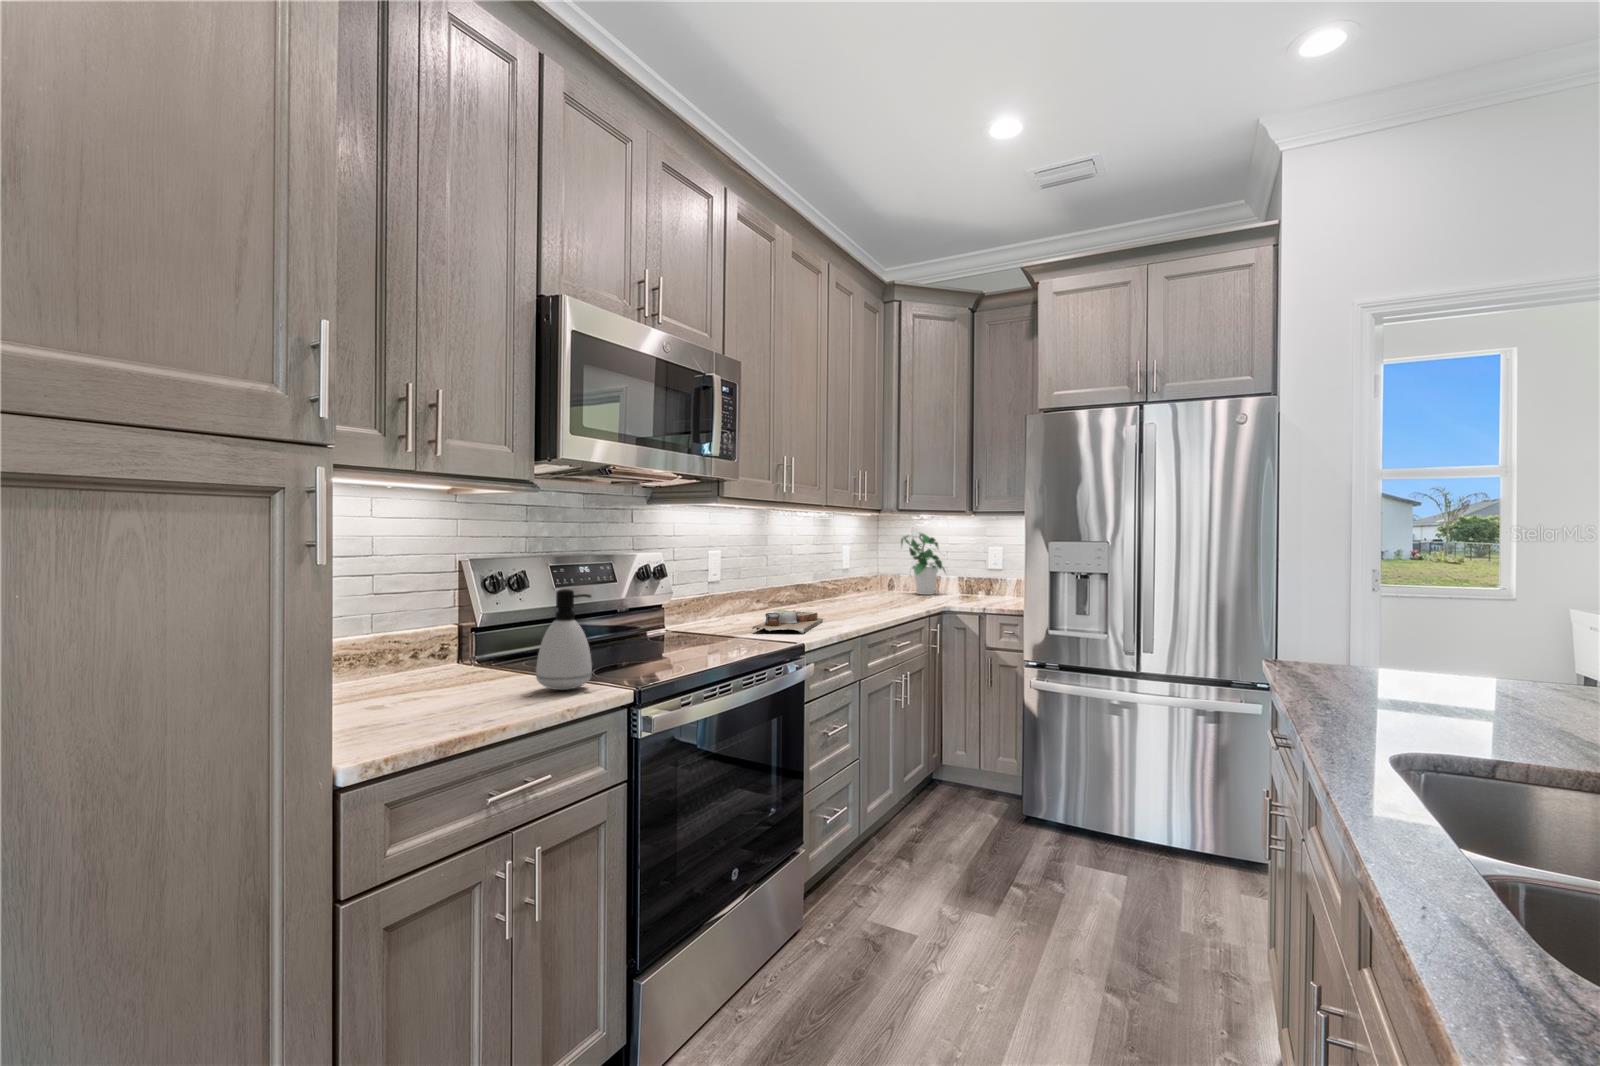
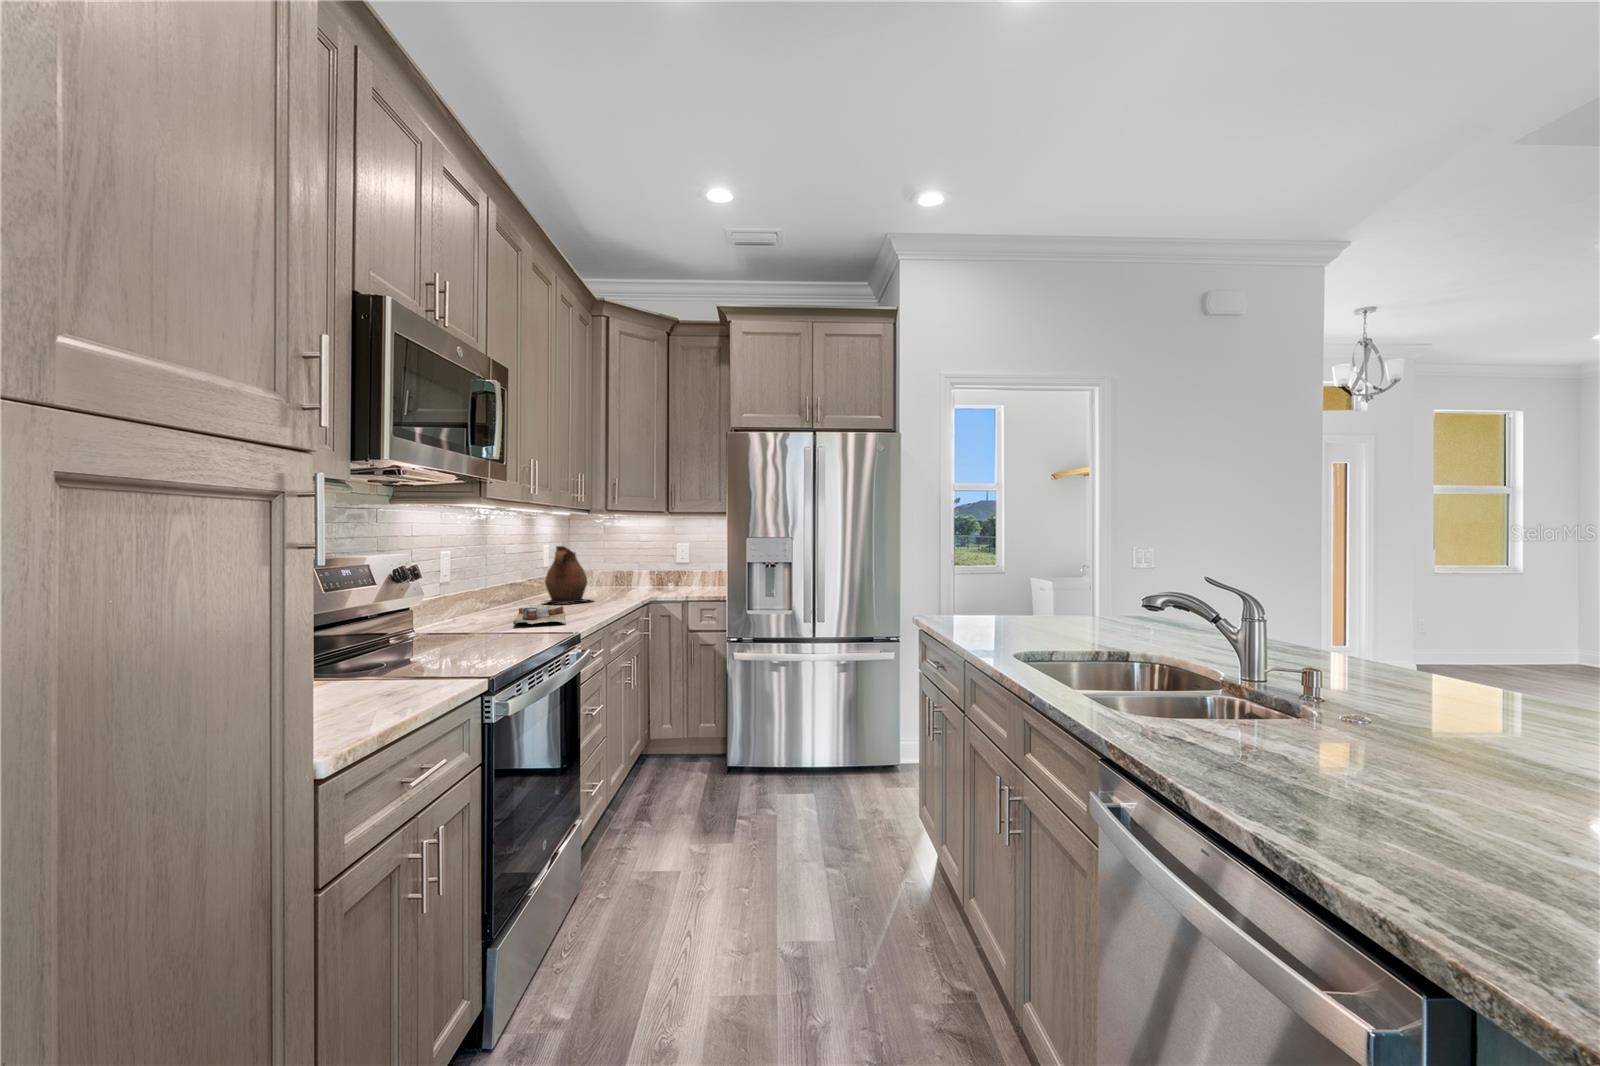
potted plant: present [901,533,945,595] -> none [597,531,640,588]
ceramic pitcher: none [820,547,877,609] -> present [544,546,589,603]
soap dispenser: present [536,589,592,690] -> none [386,587,446,684]

